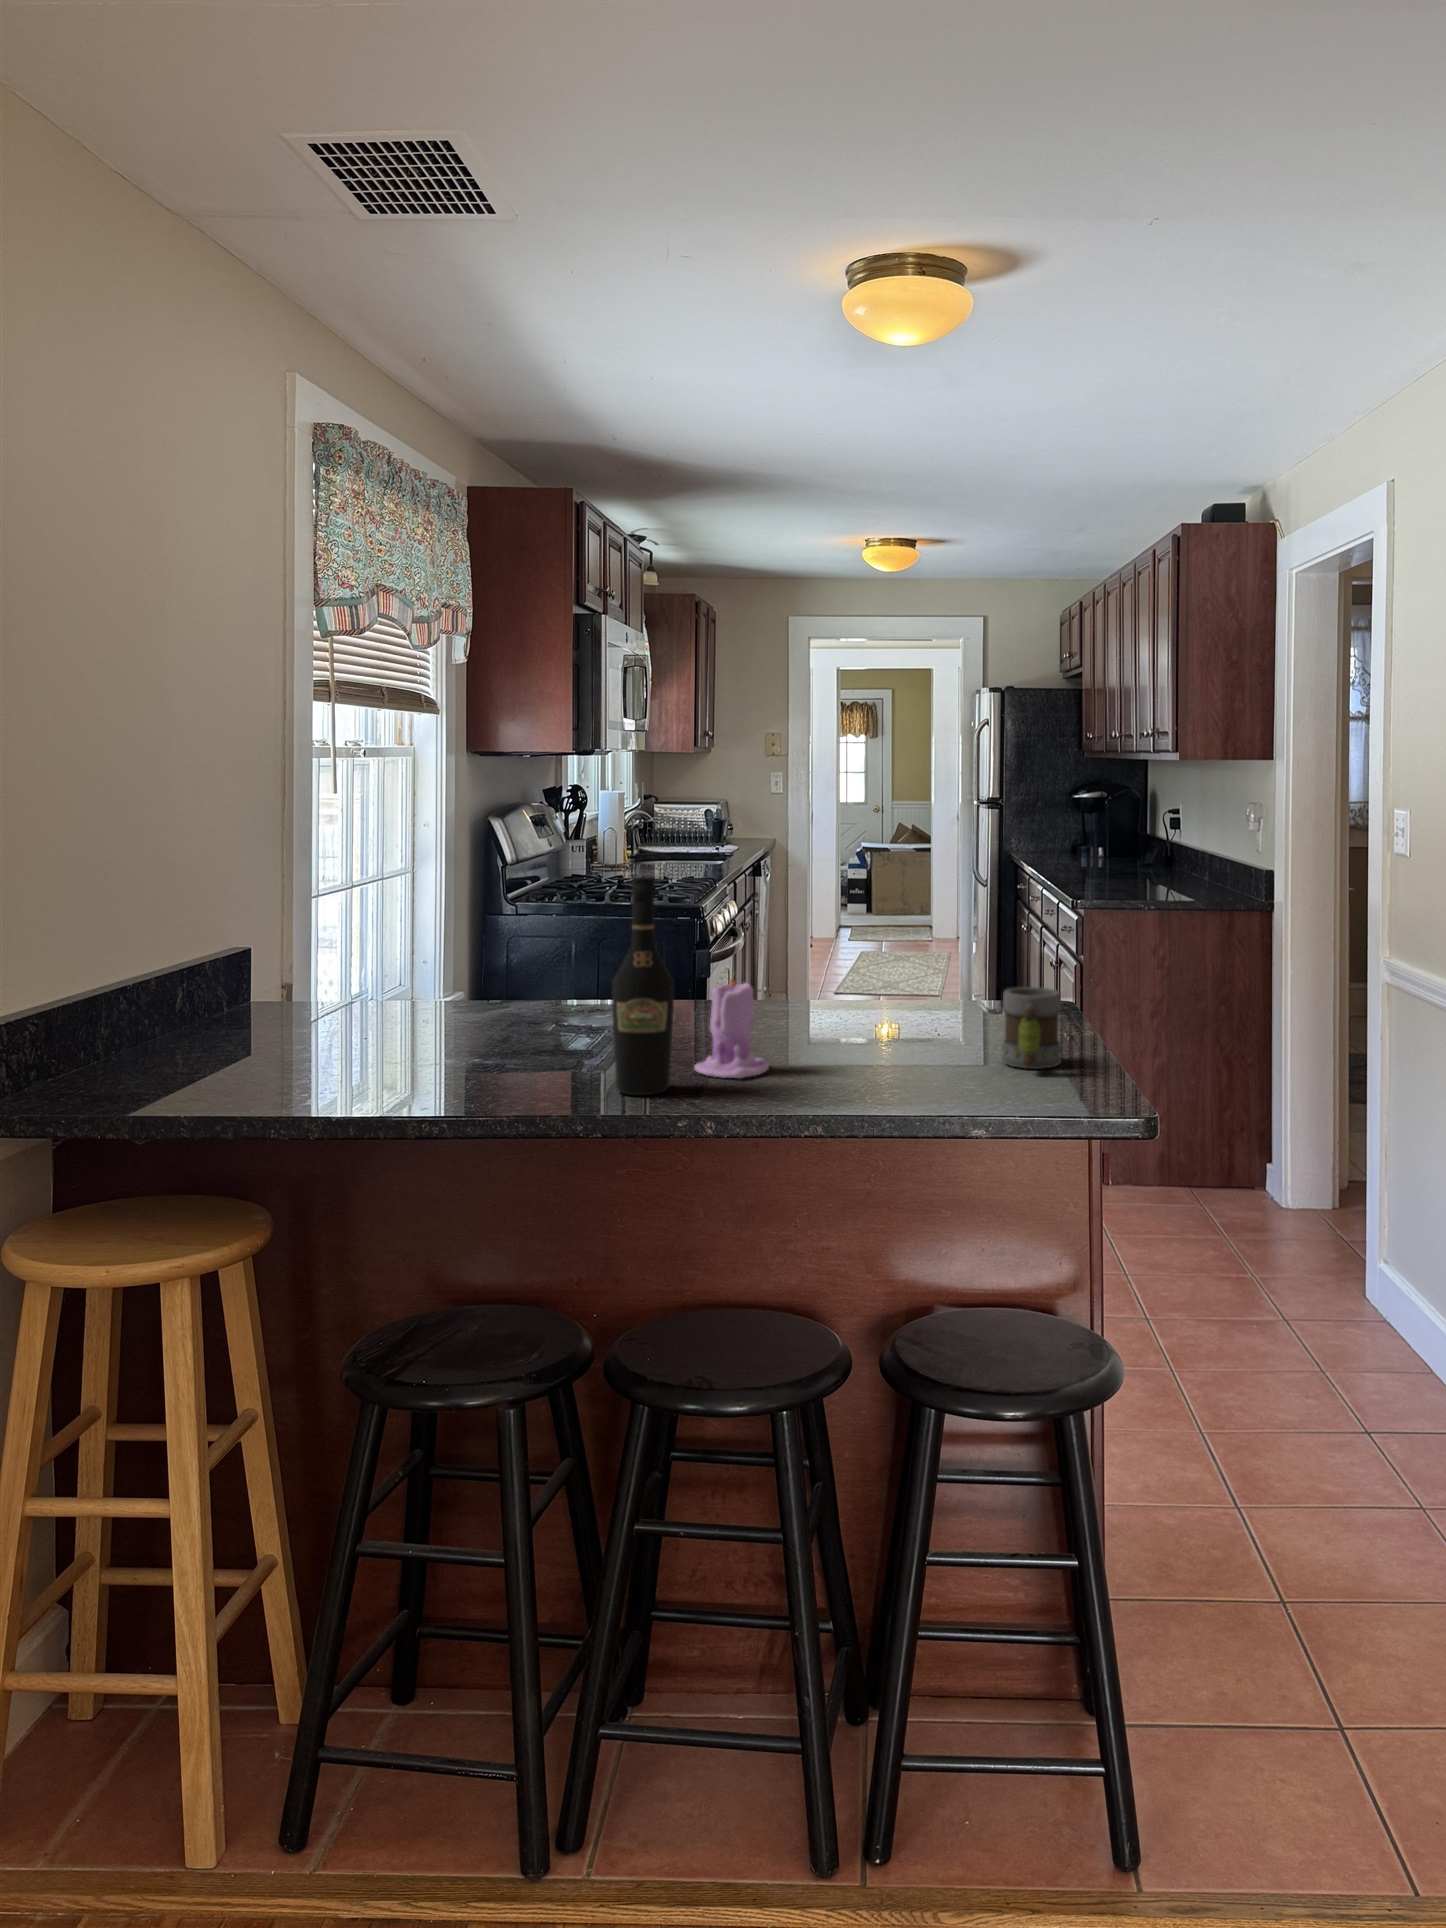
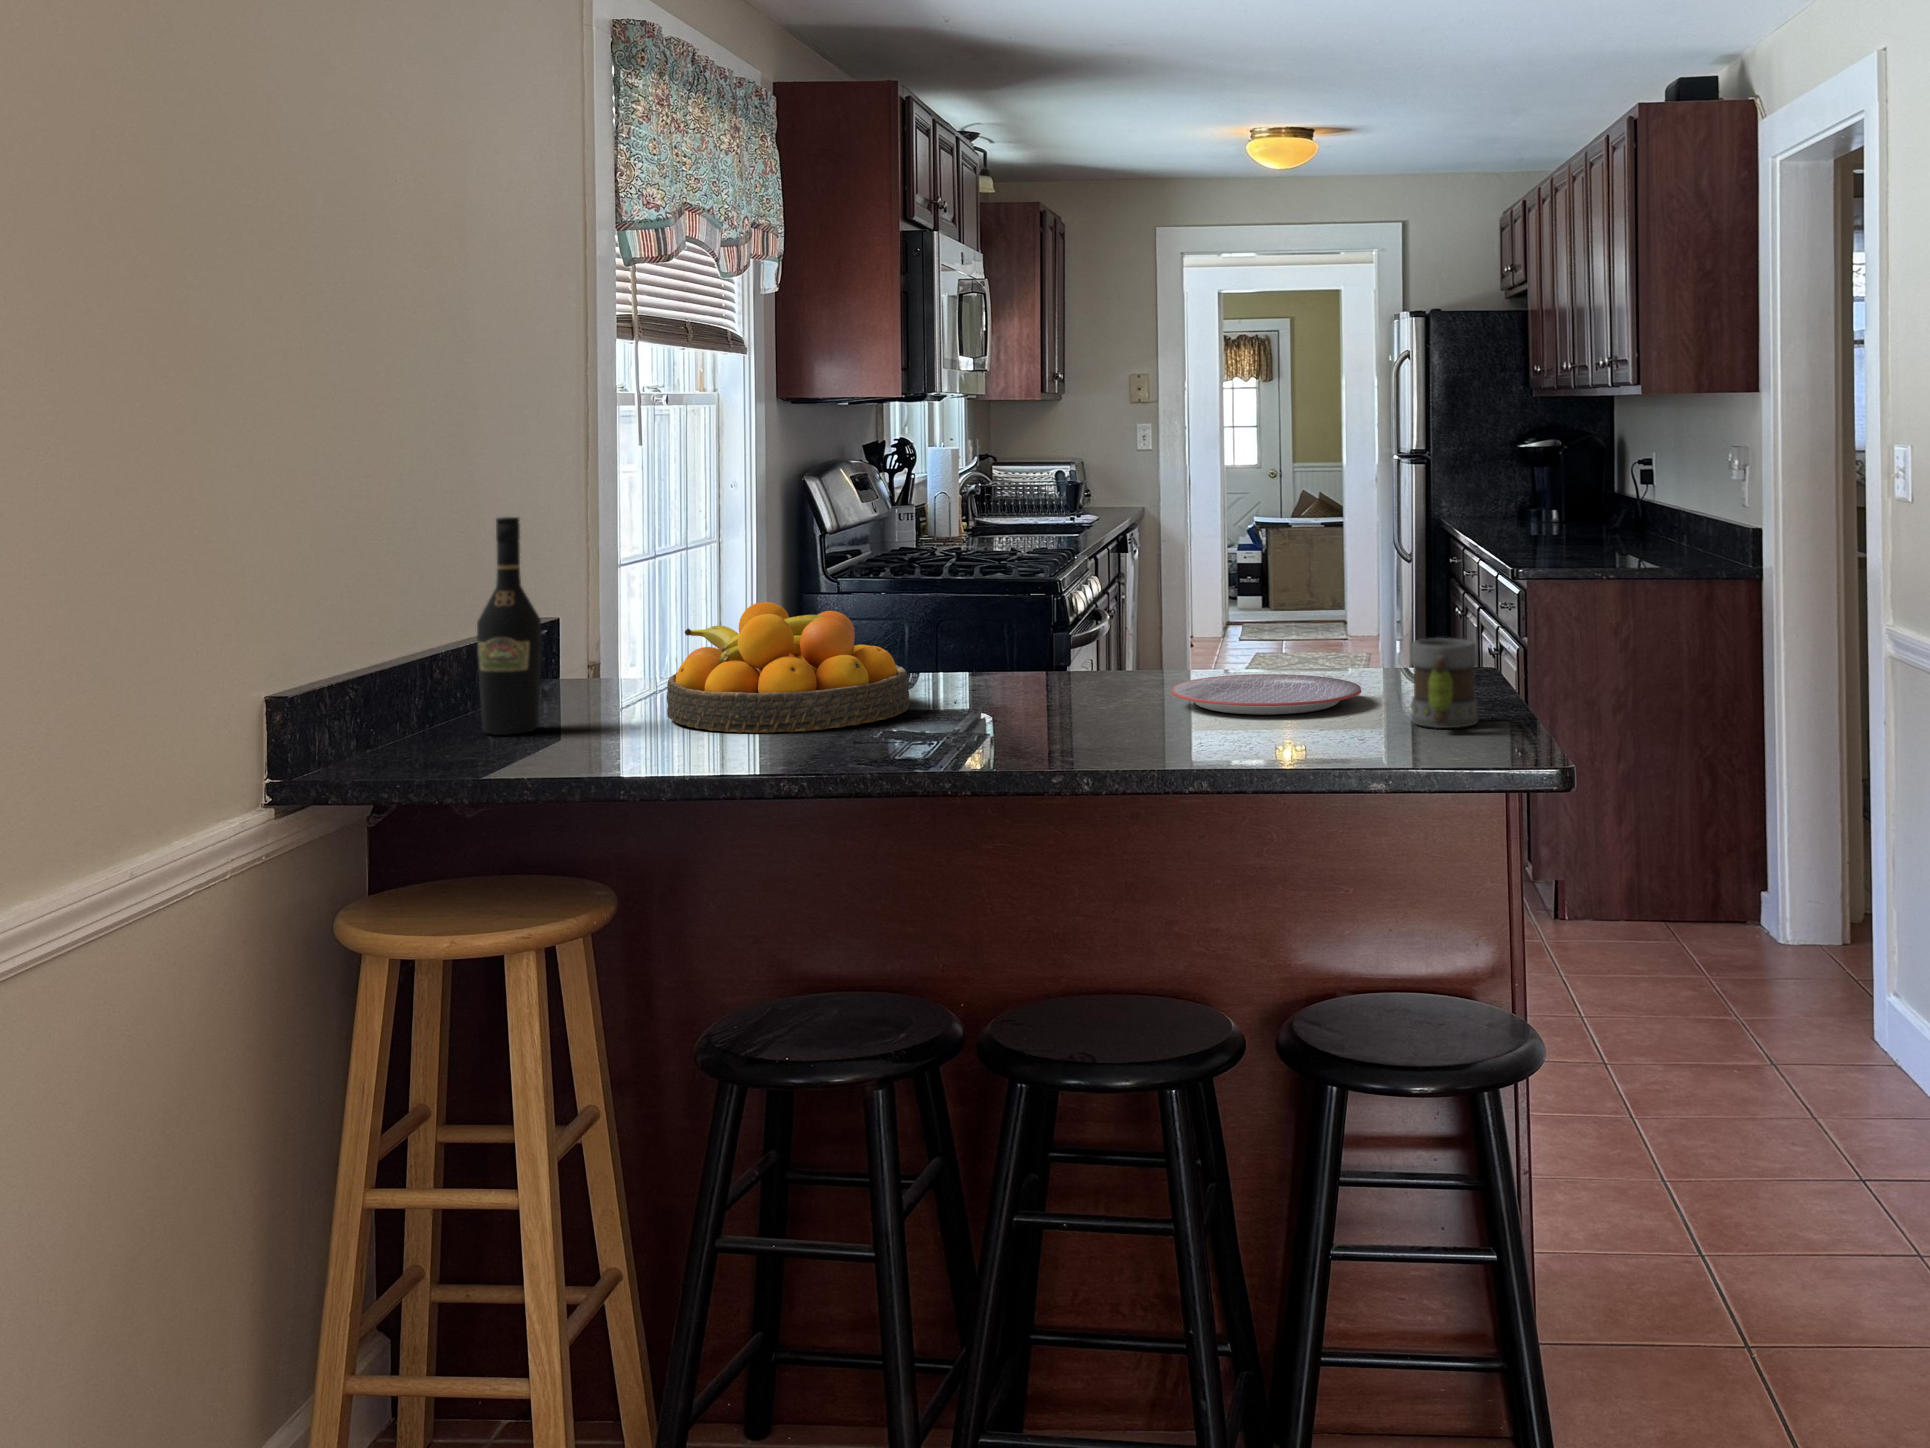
wine bottle: present [612,877,674,1095] -> present [477,517,542,735]
fruit bowl: none [337,943,556,1065] -> present [667,602,909,733]
candle: present [695,977,769,1078] -> none [1067,622,1150,740]
plate: none [790,1010,957,1051] -> present [1172,674,1361,715]

